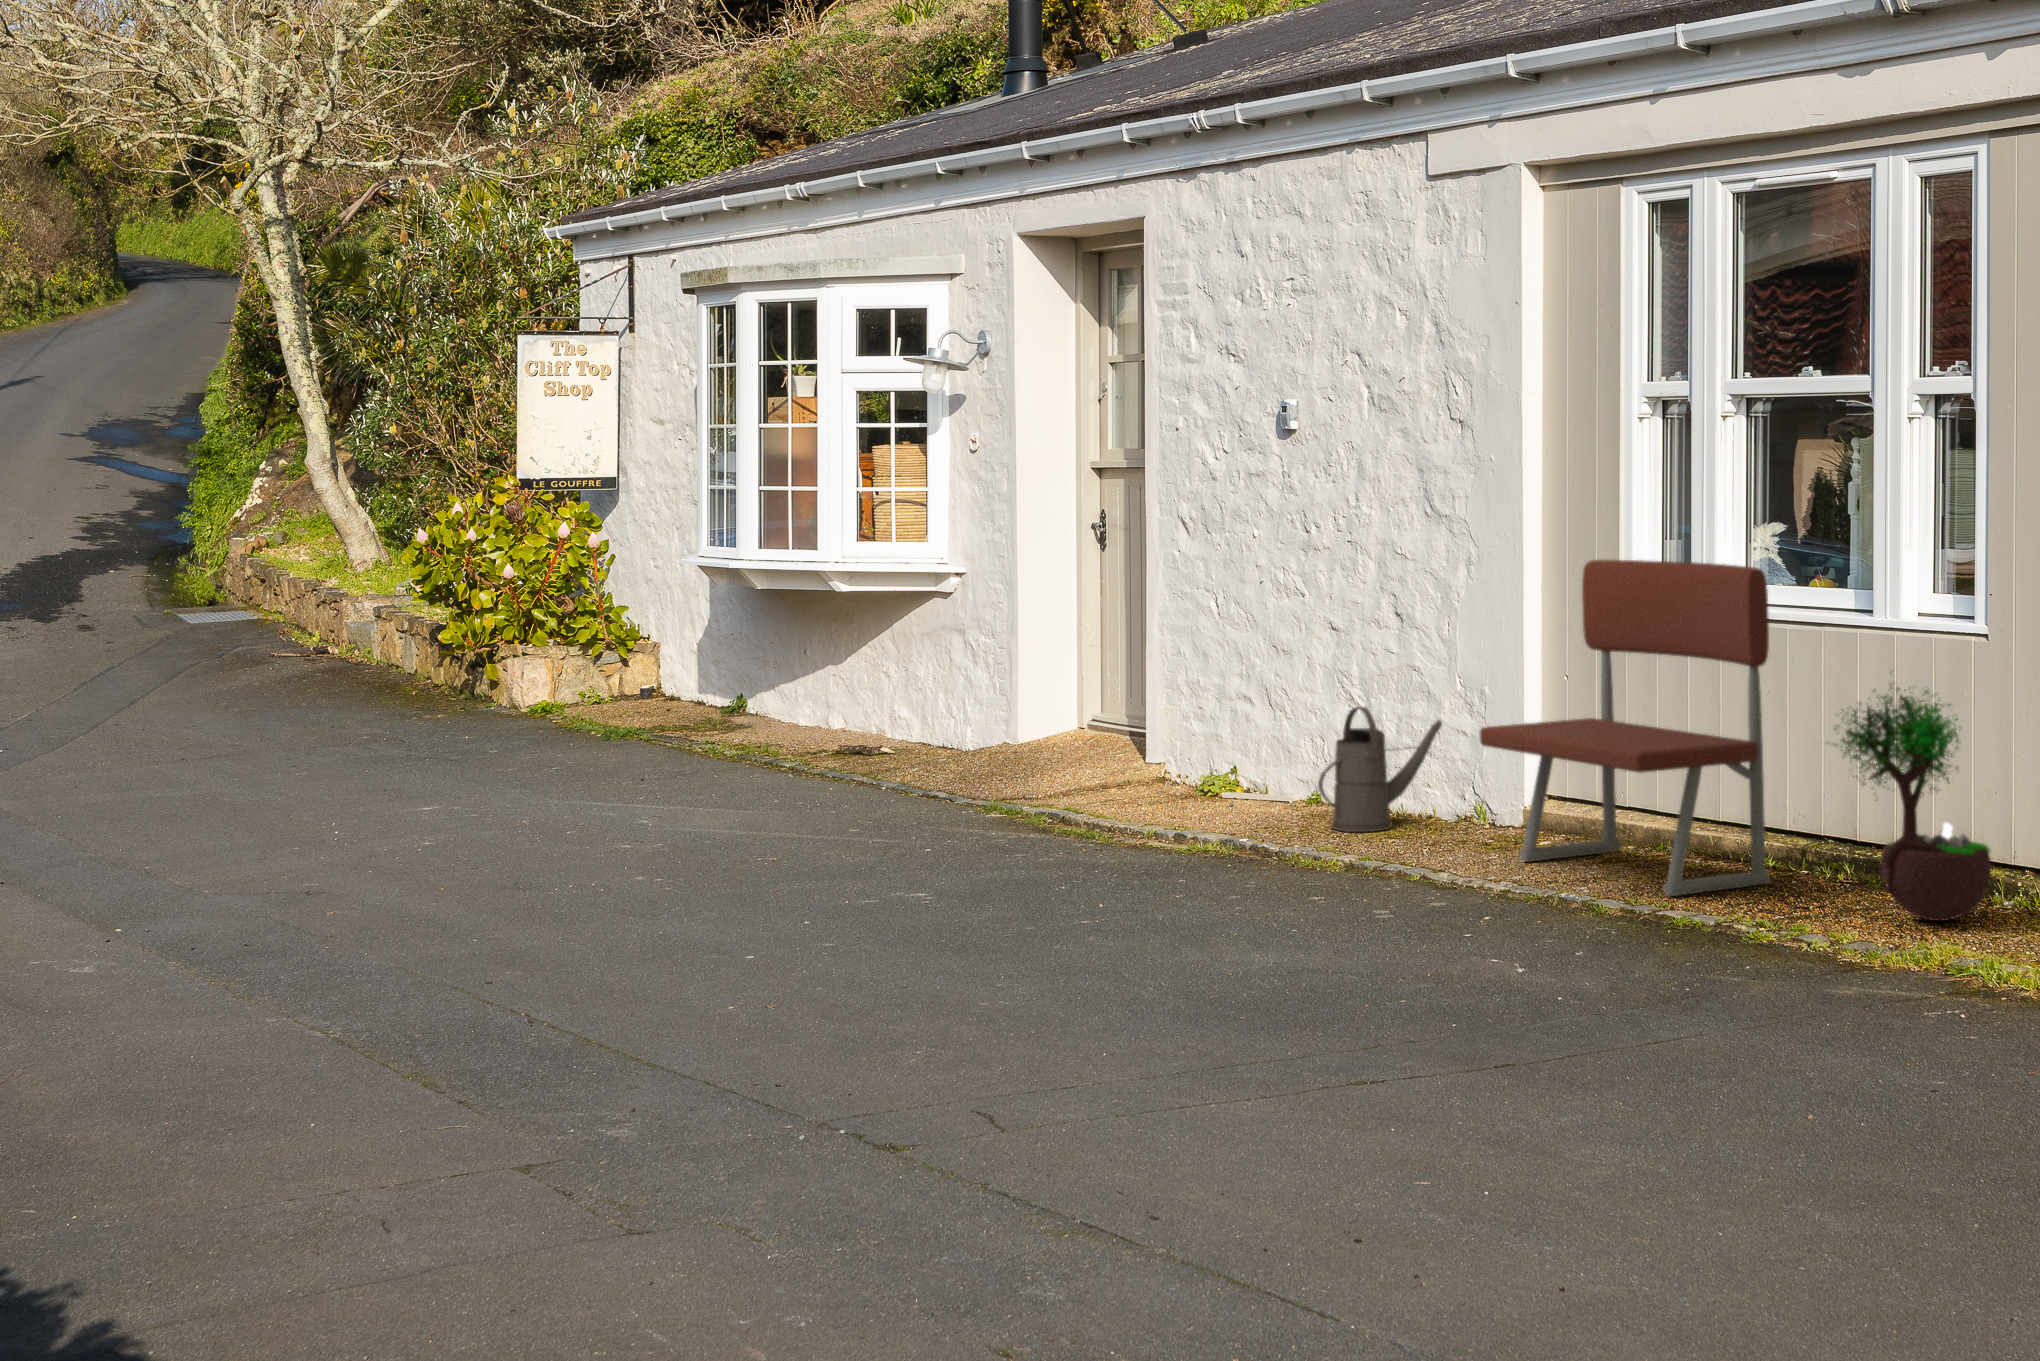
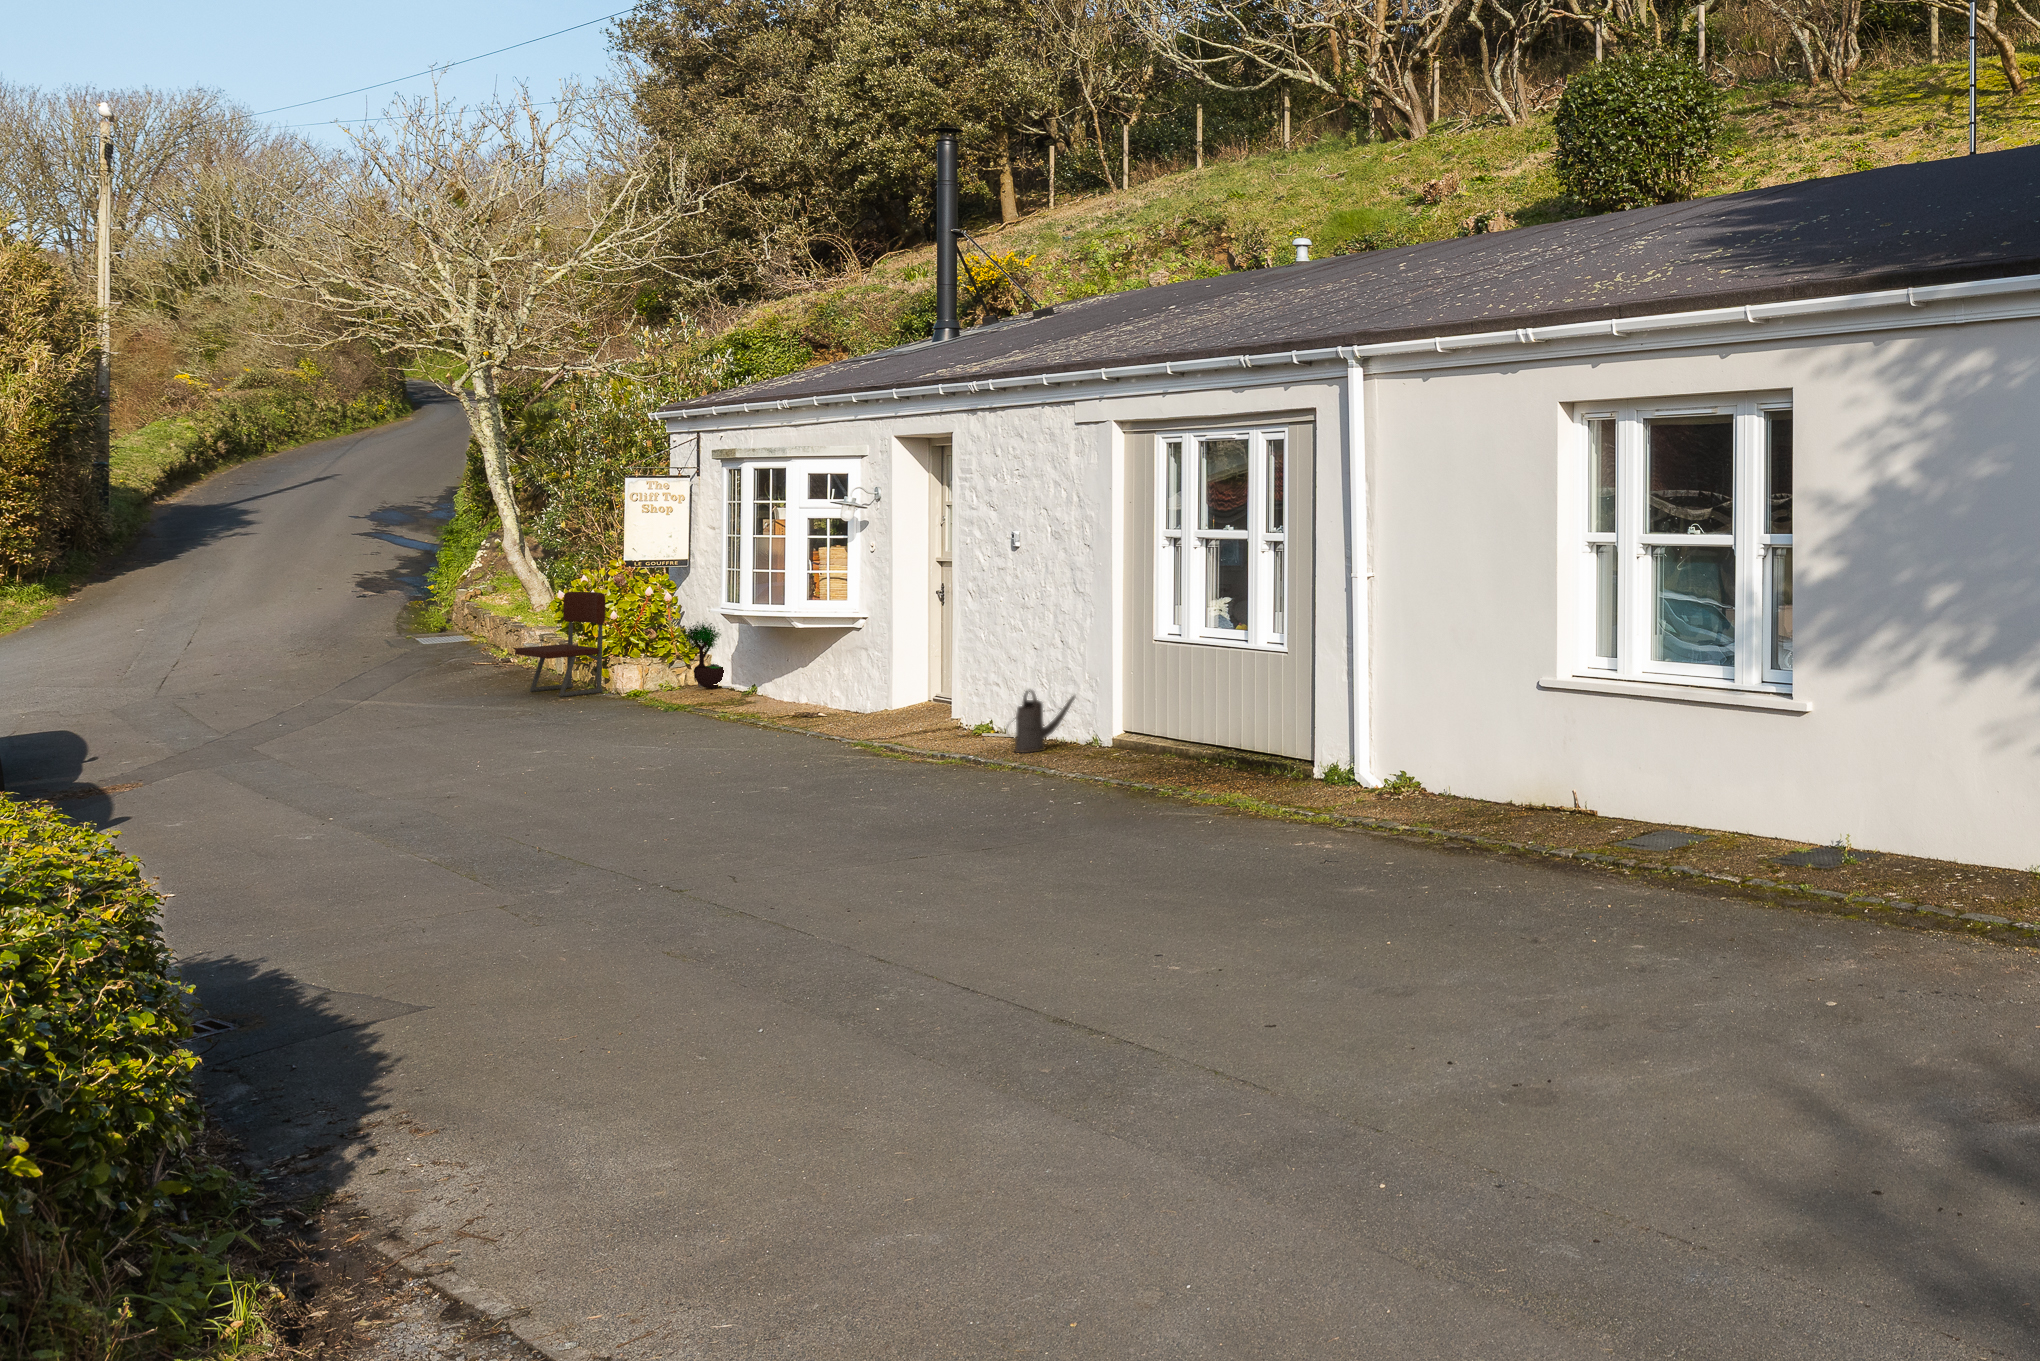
bench: present [1480,560,1770,896] -> present [515,592,605,697]
potted tree: present [1827,683,1991,921] -> present [680,622,724,688]

